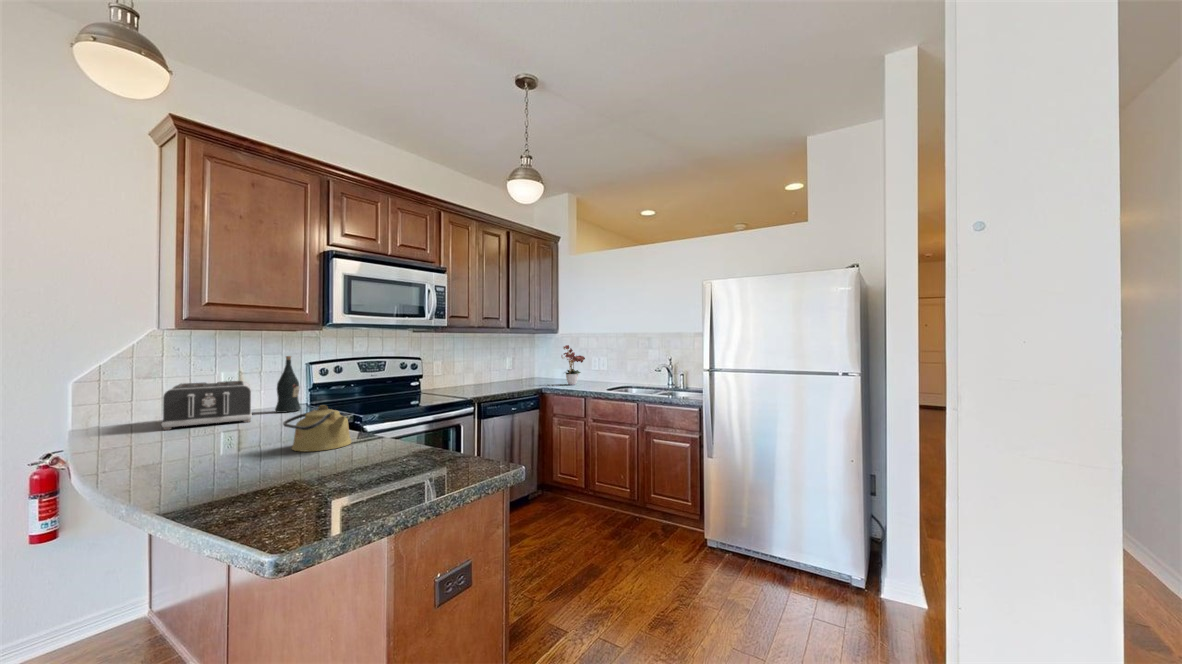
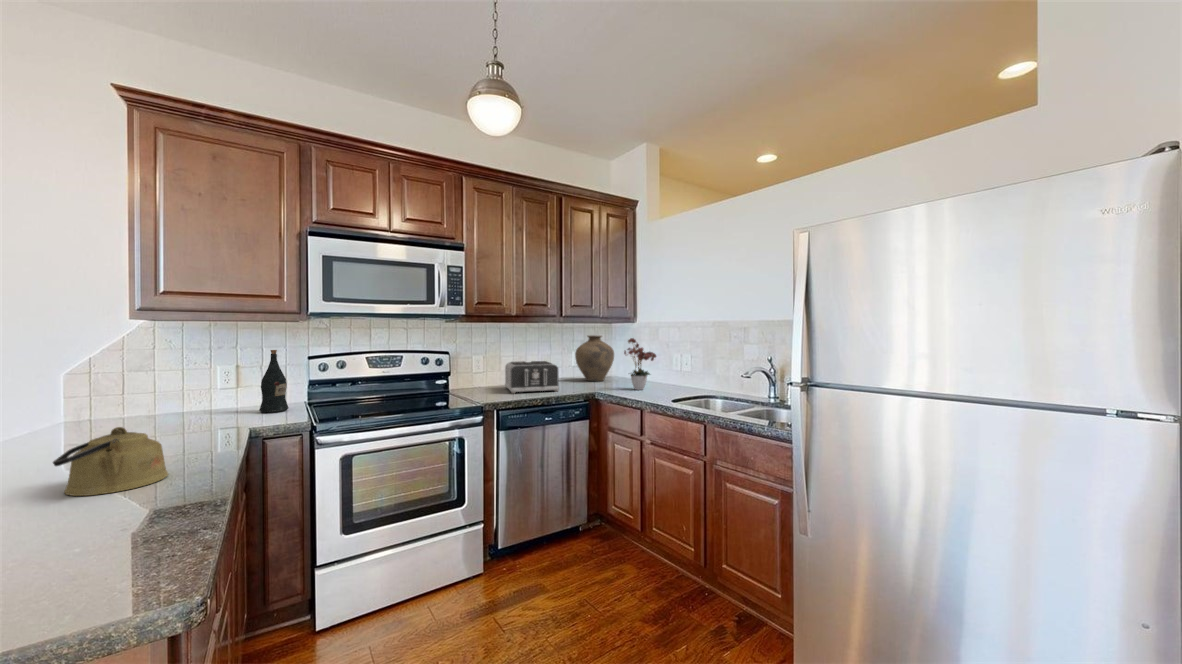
vase: none [508,344,541,382] -> present [575,335,614,381]
toaster: present [162,381,252,430] -> present [505,361,559,394]

